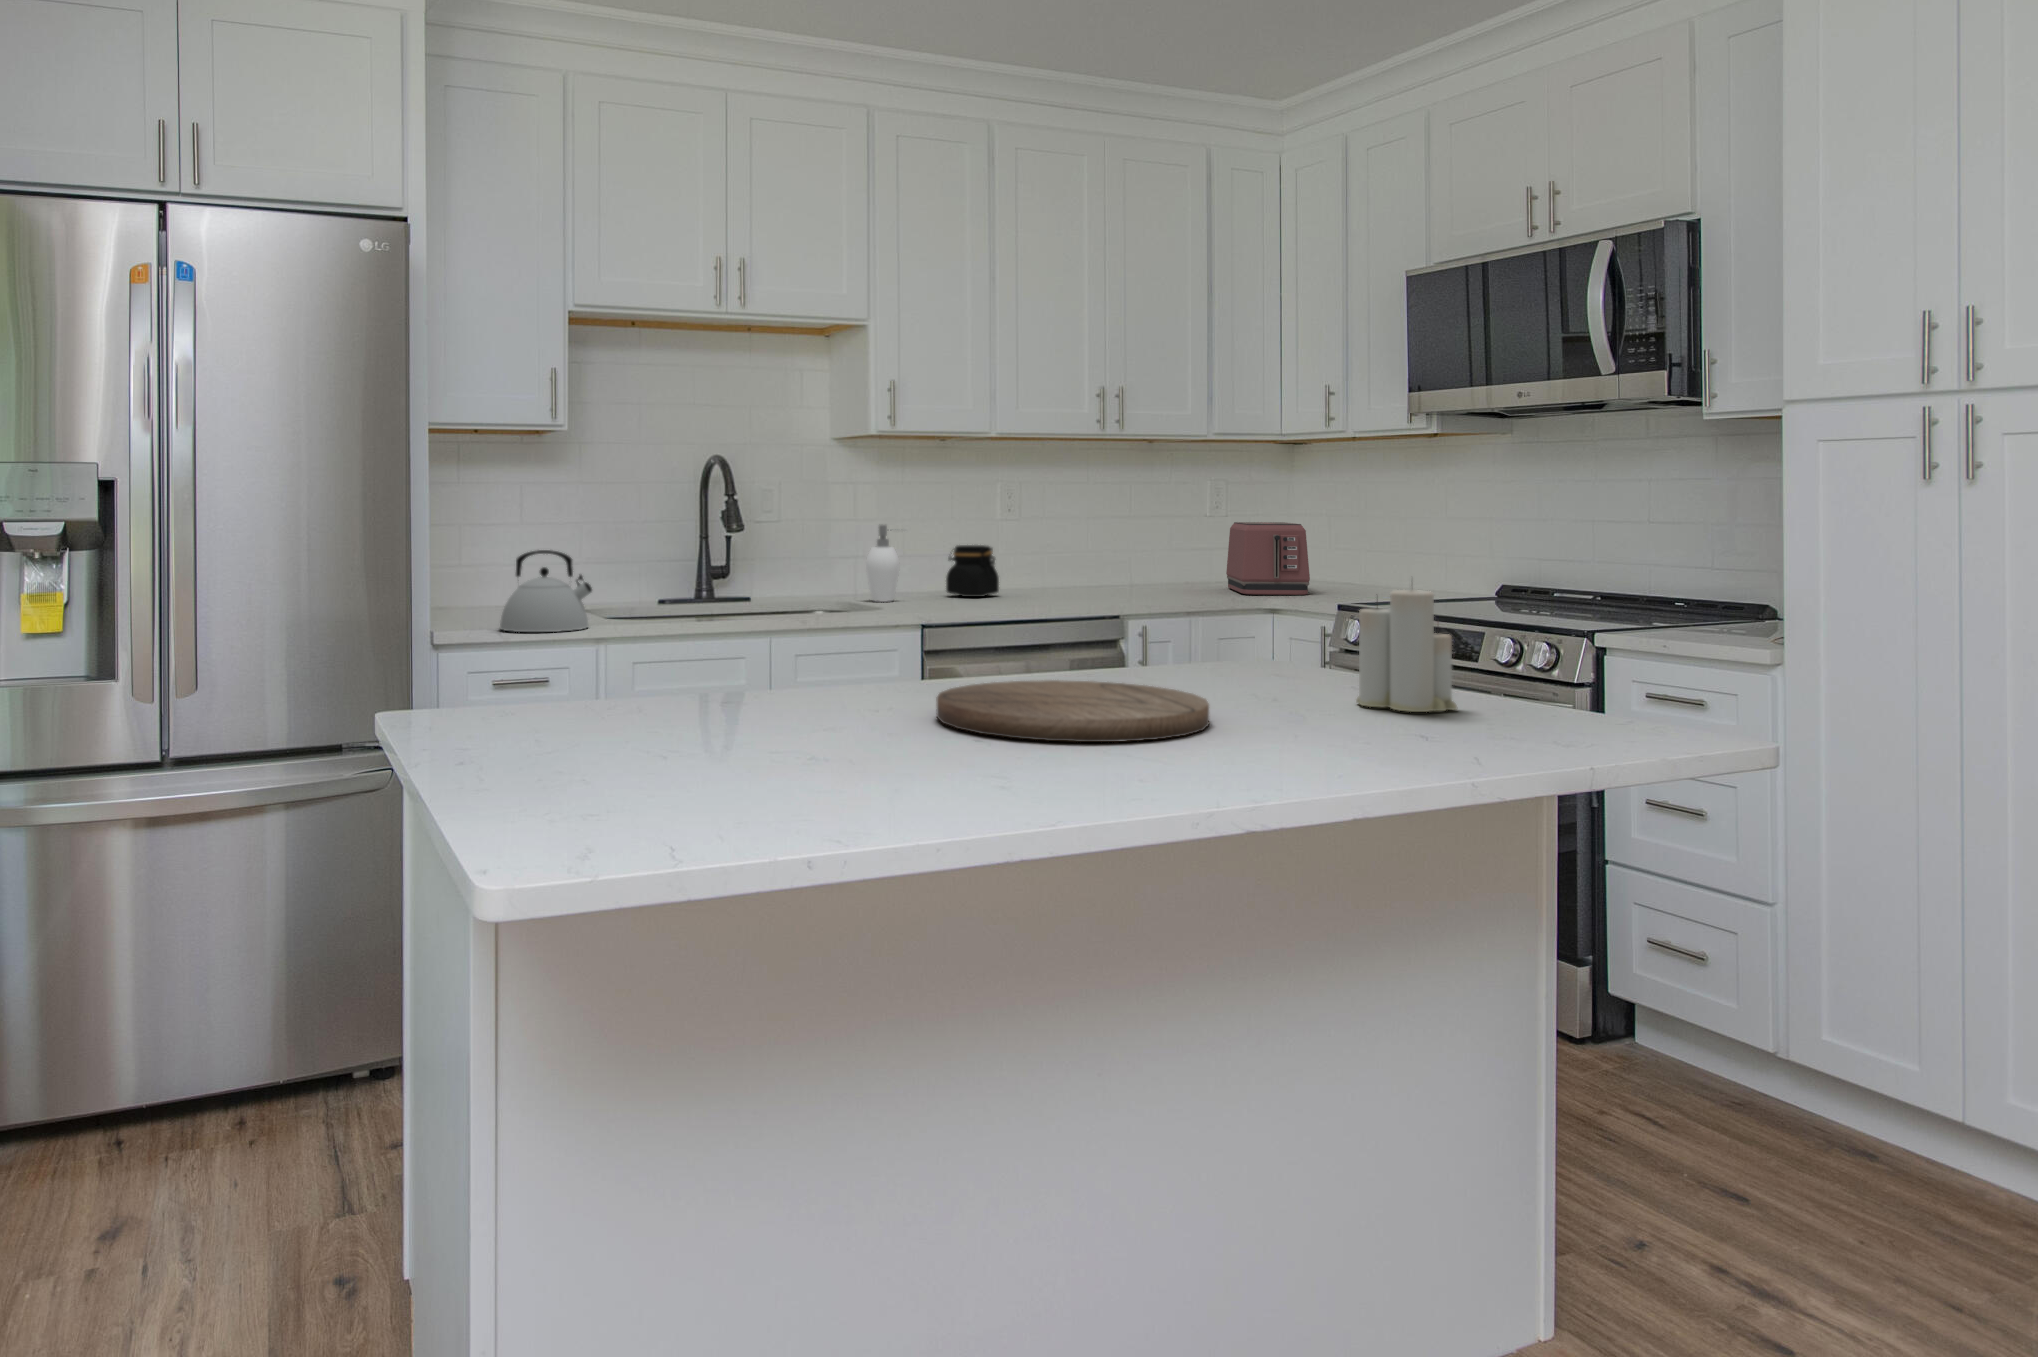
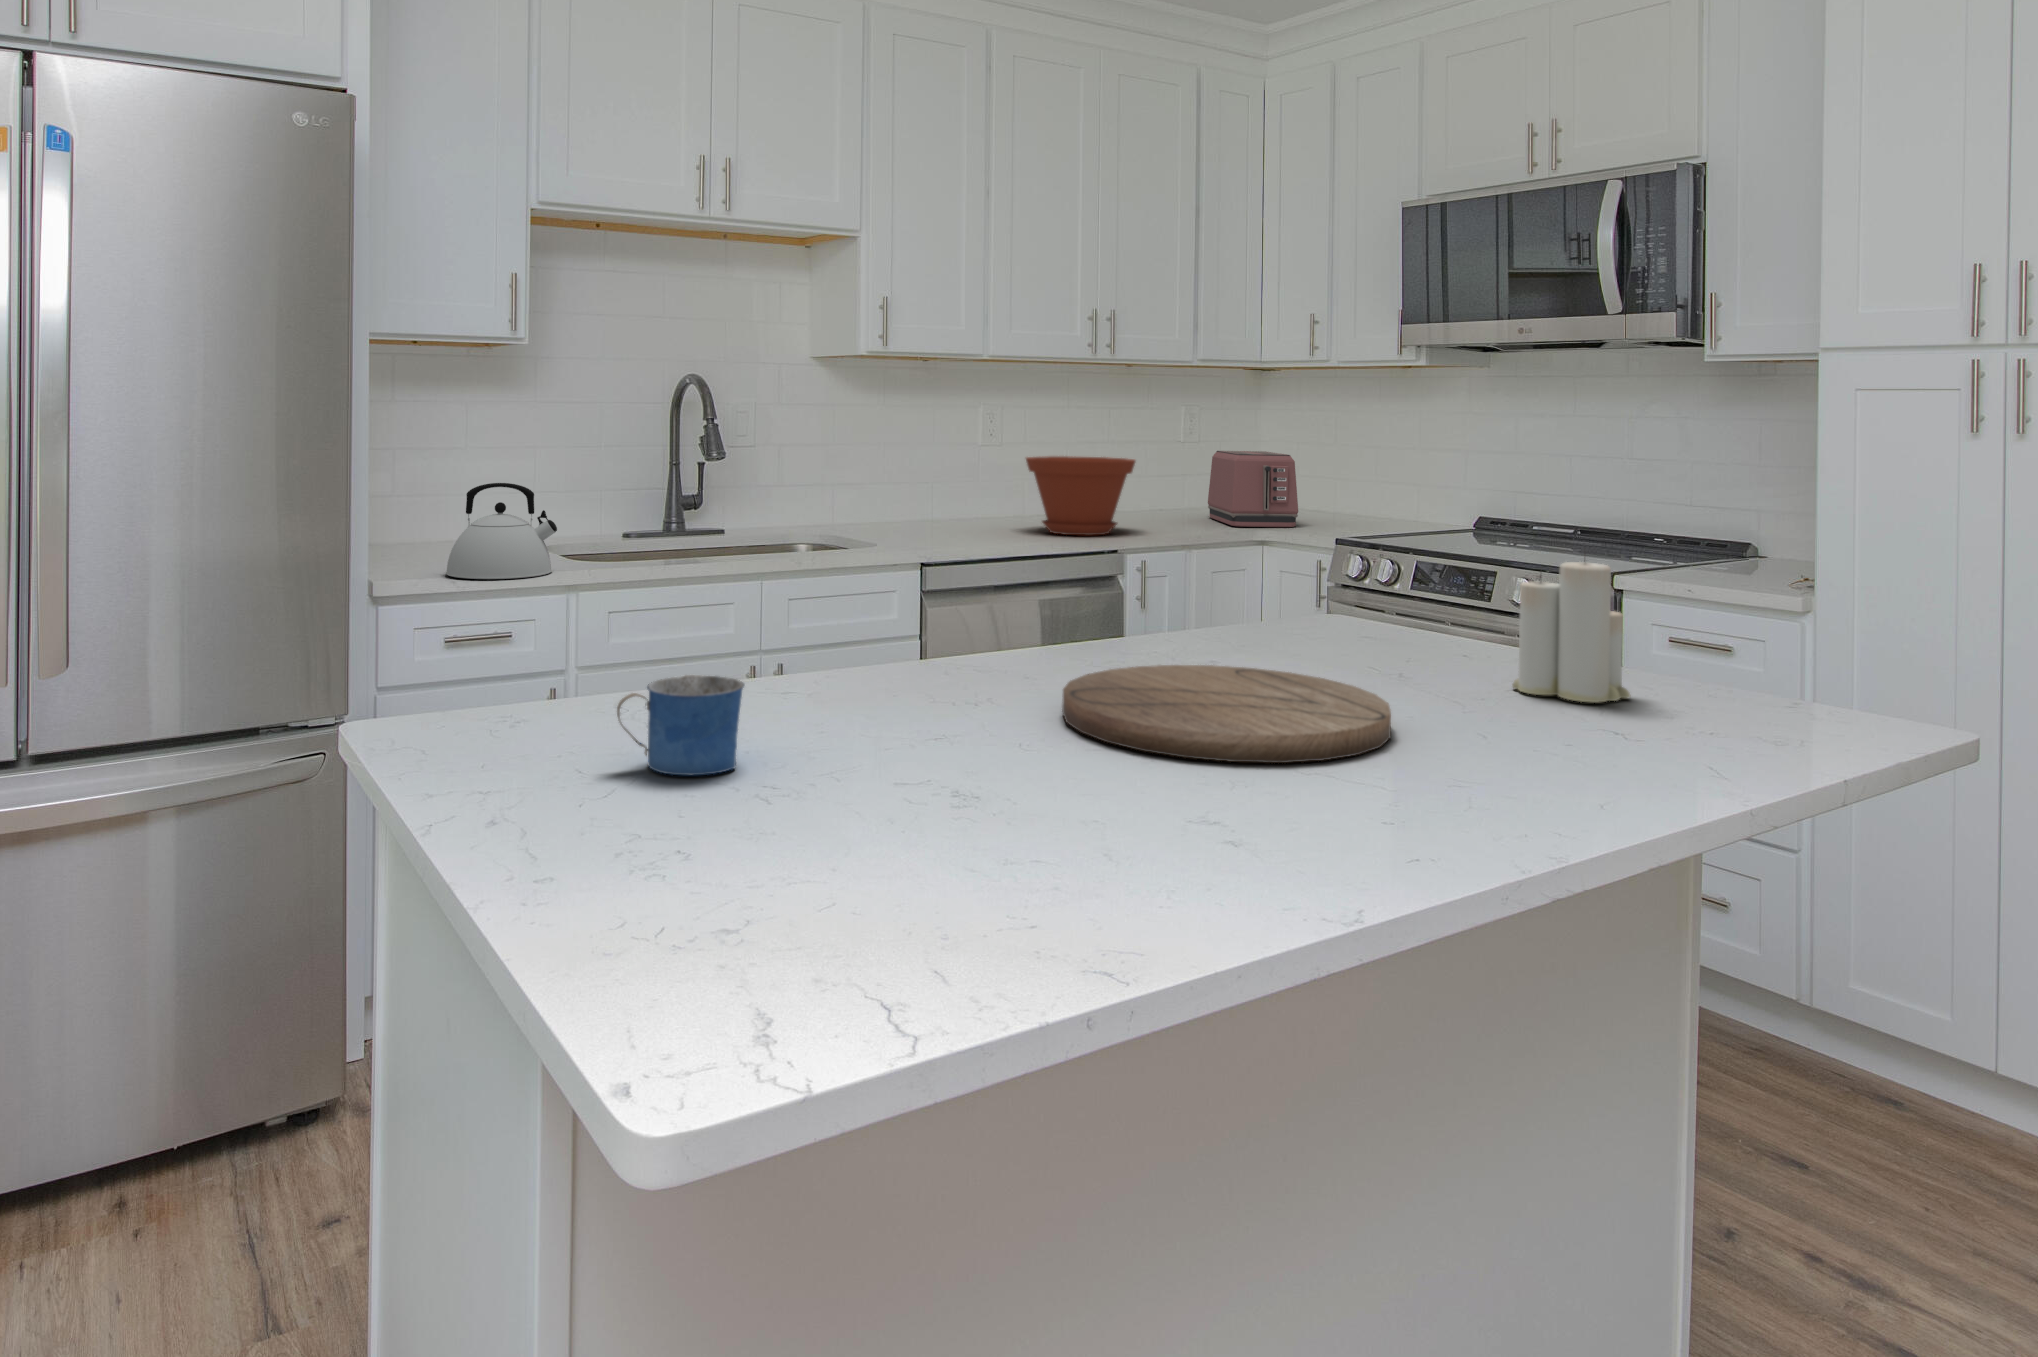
soap dispenser: present [866,525,899,602] -> none [847,451,894,535]
plant pot: none [1033,528,1140,602] -> present [1026,456,1135,535]
jar: present [946,545,999,597] -> none [929,473,984,528]
mug: none [567,669,664,741] -> present [617,675,744,775]

